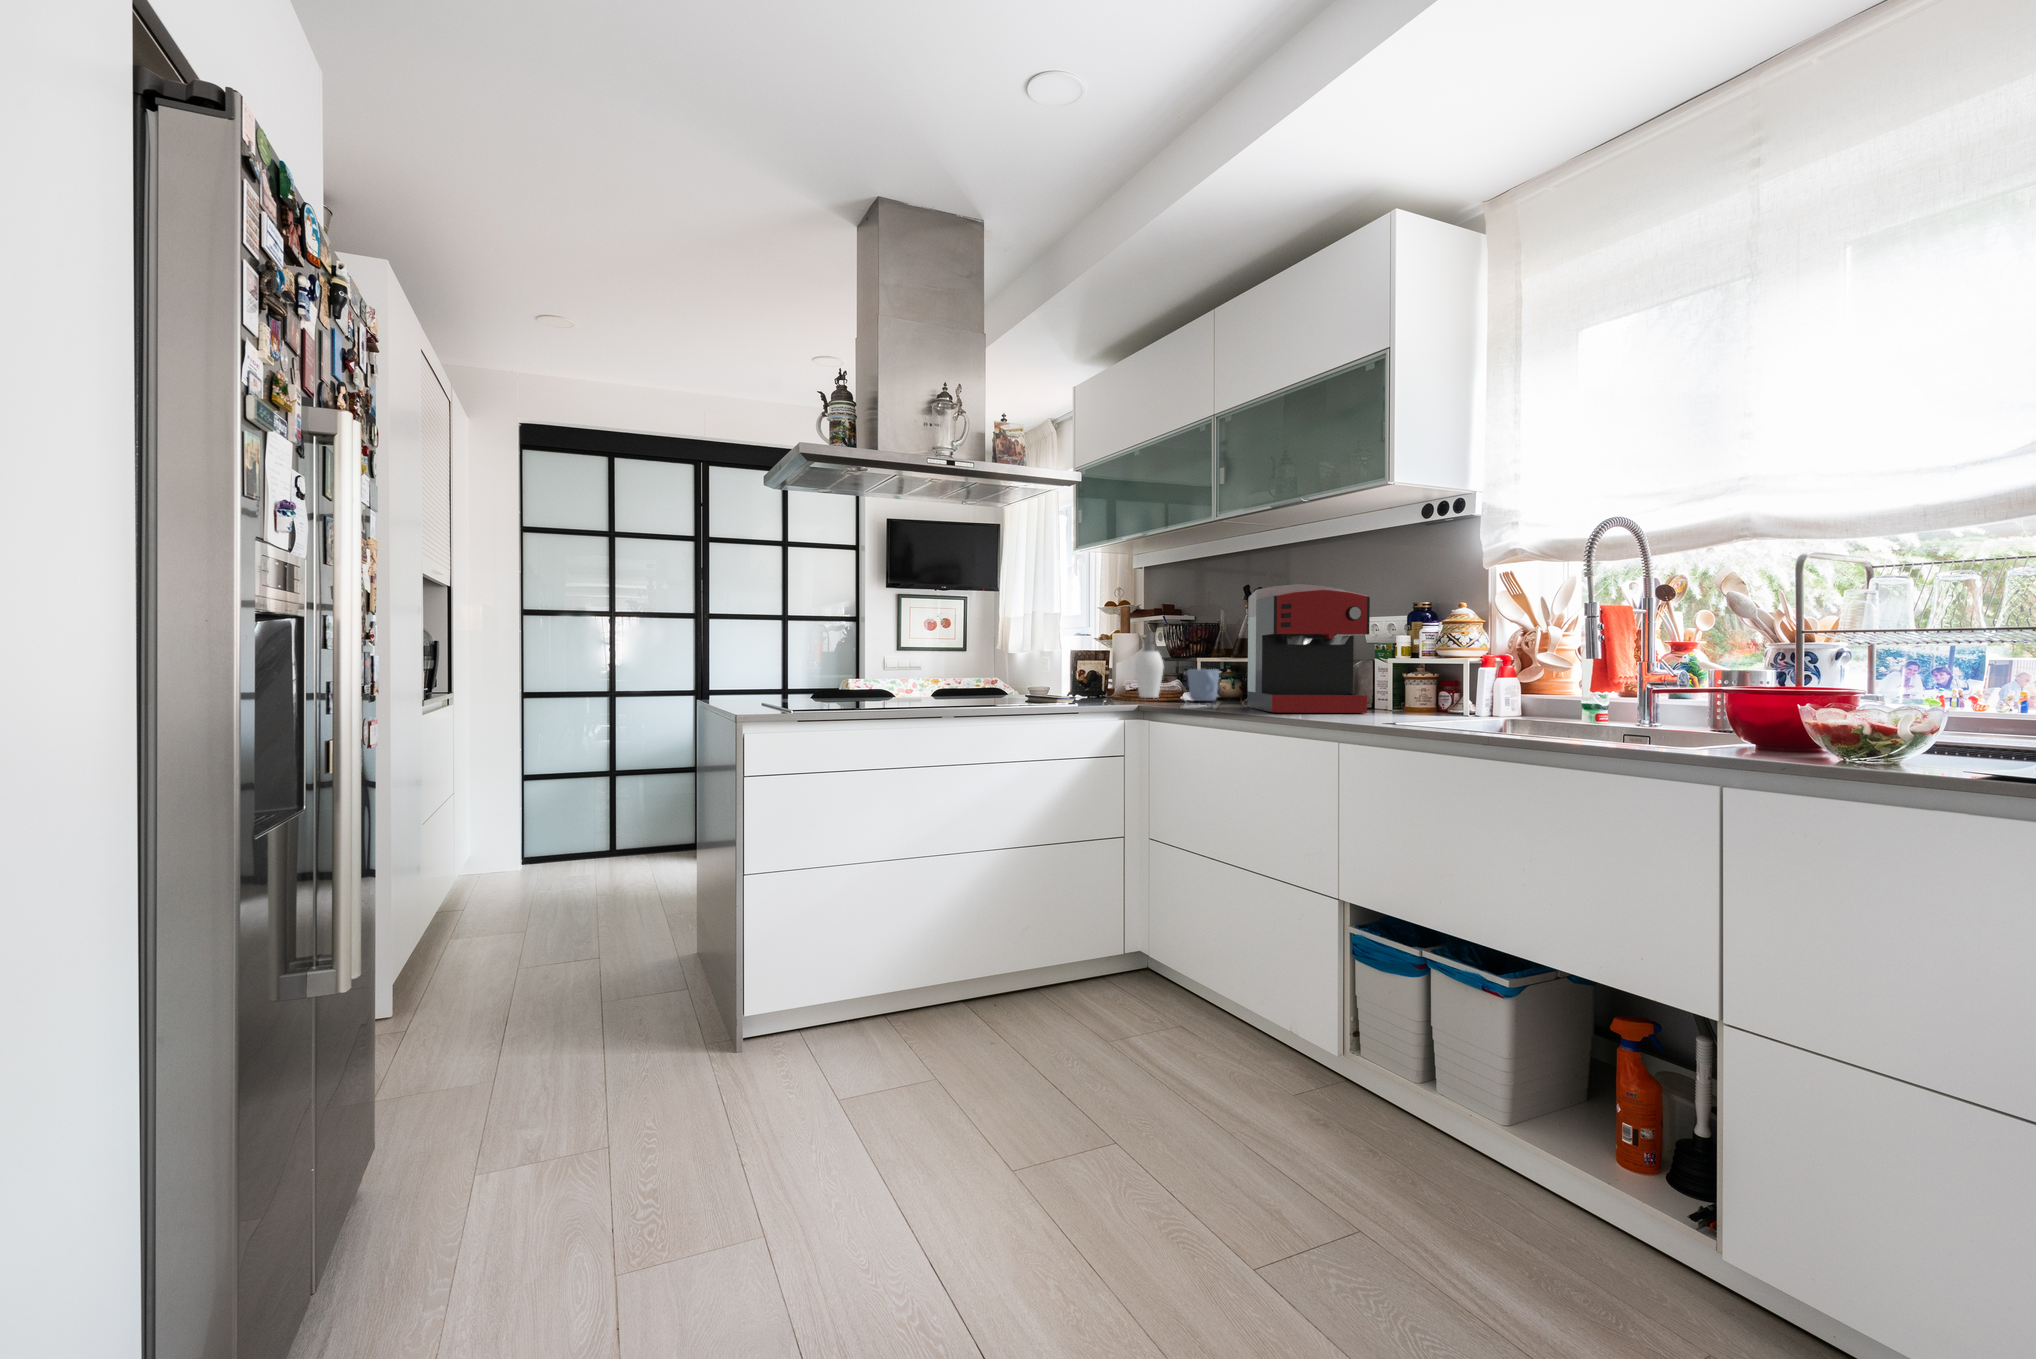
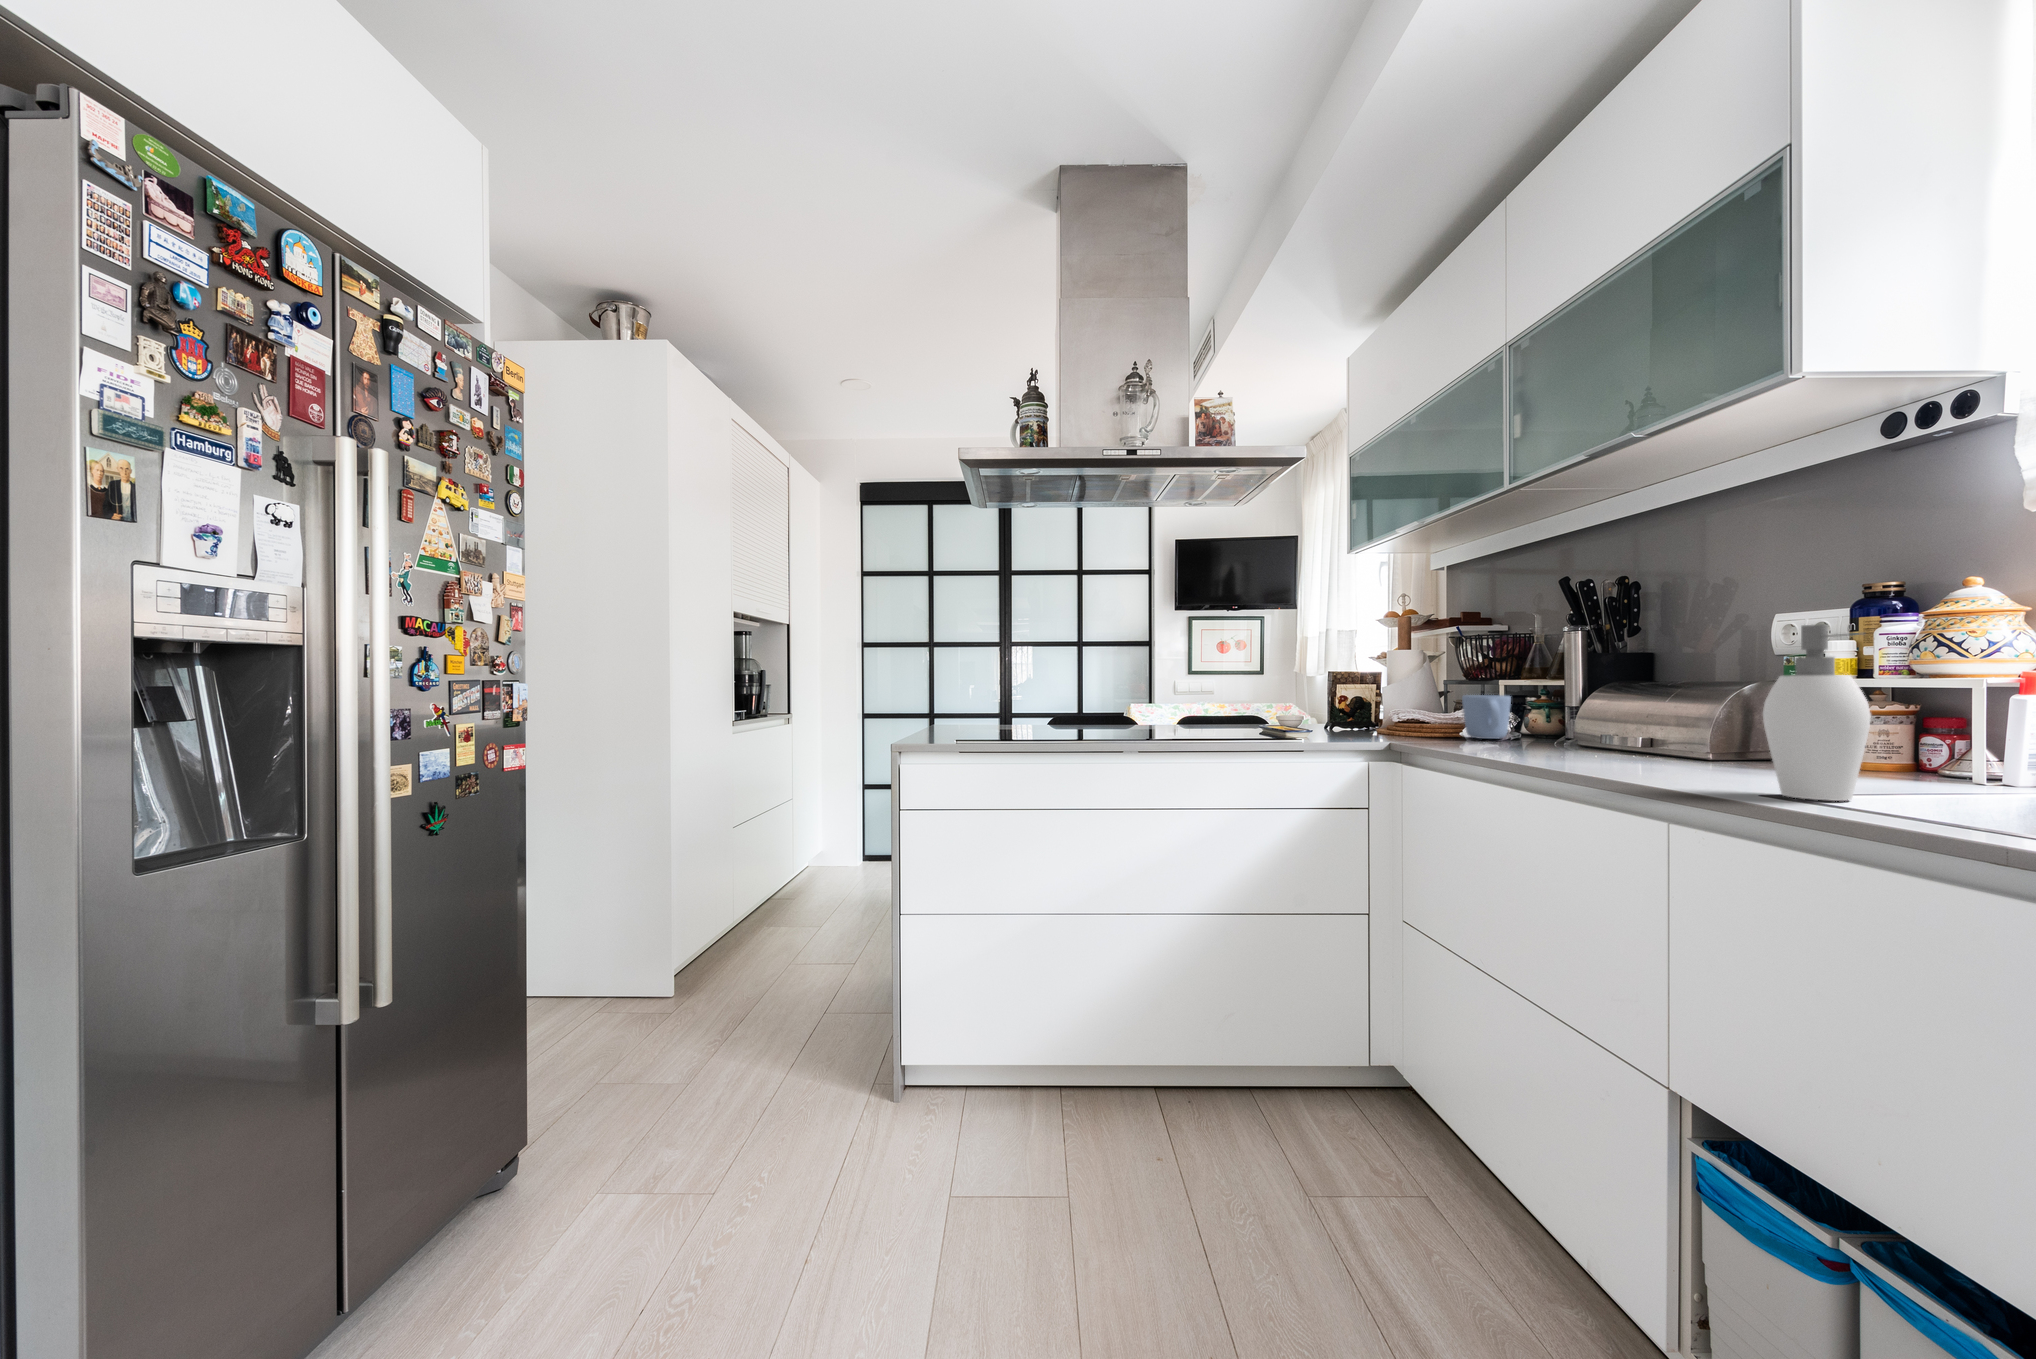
coffee maker: present [1247,584,1370,713] -> none [1542,568,1754,770]
soap dispenser: present [1135,632,1164,698] -> present [1763,624,1871,801]

